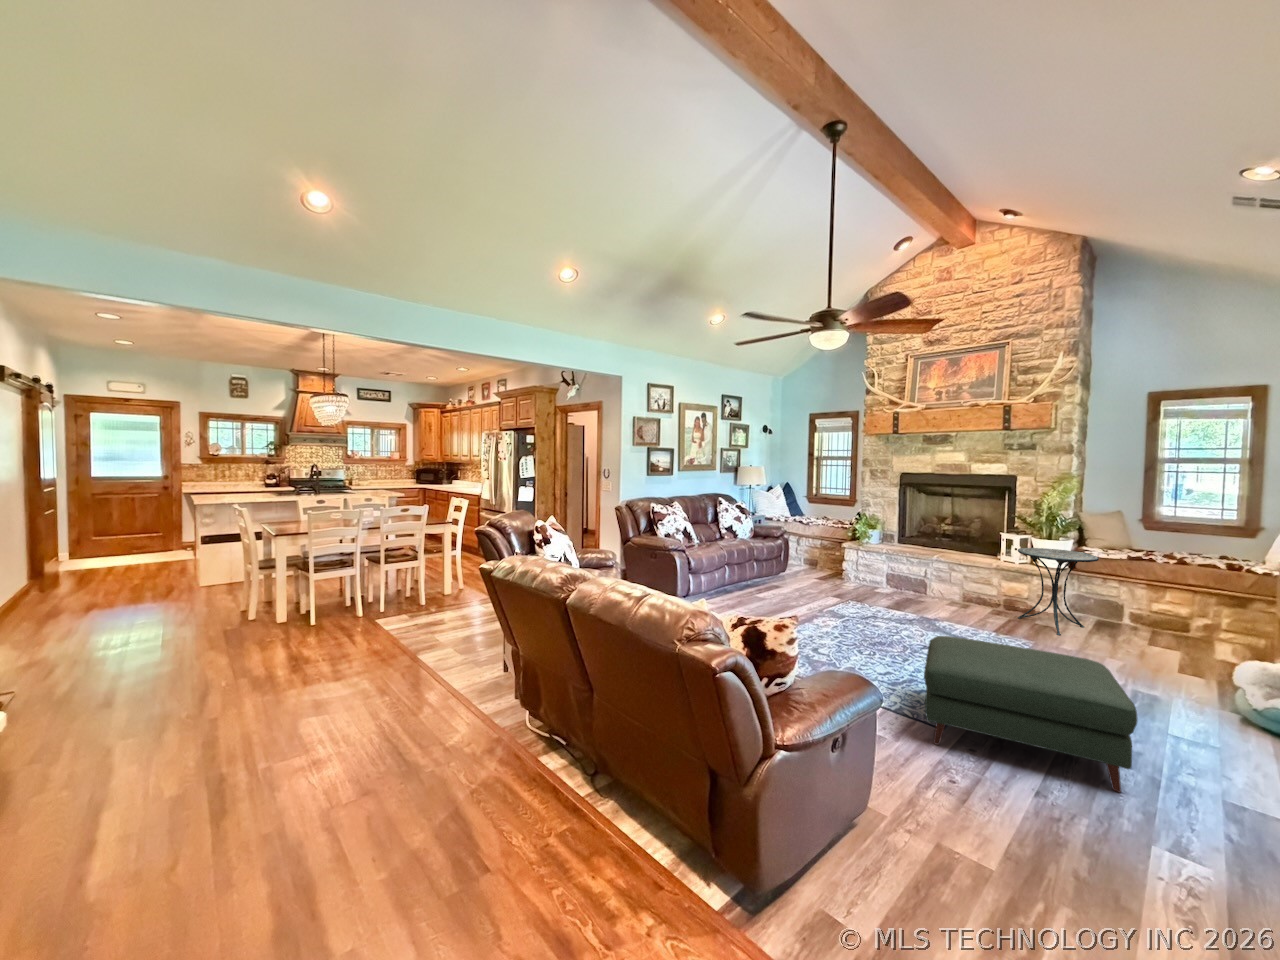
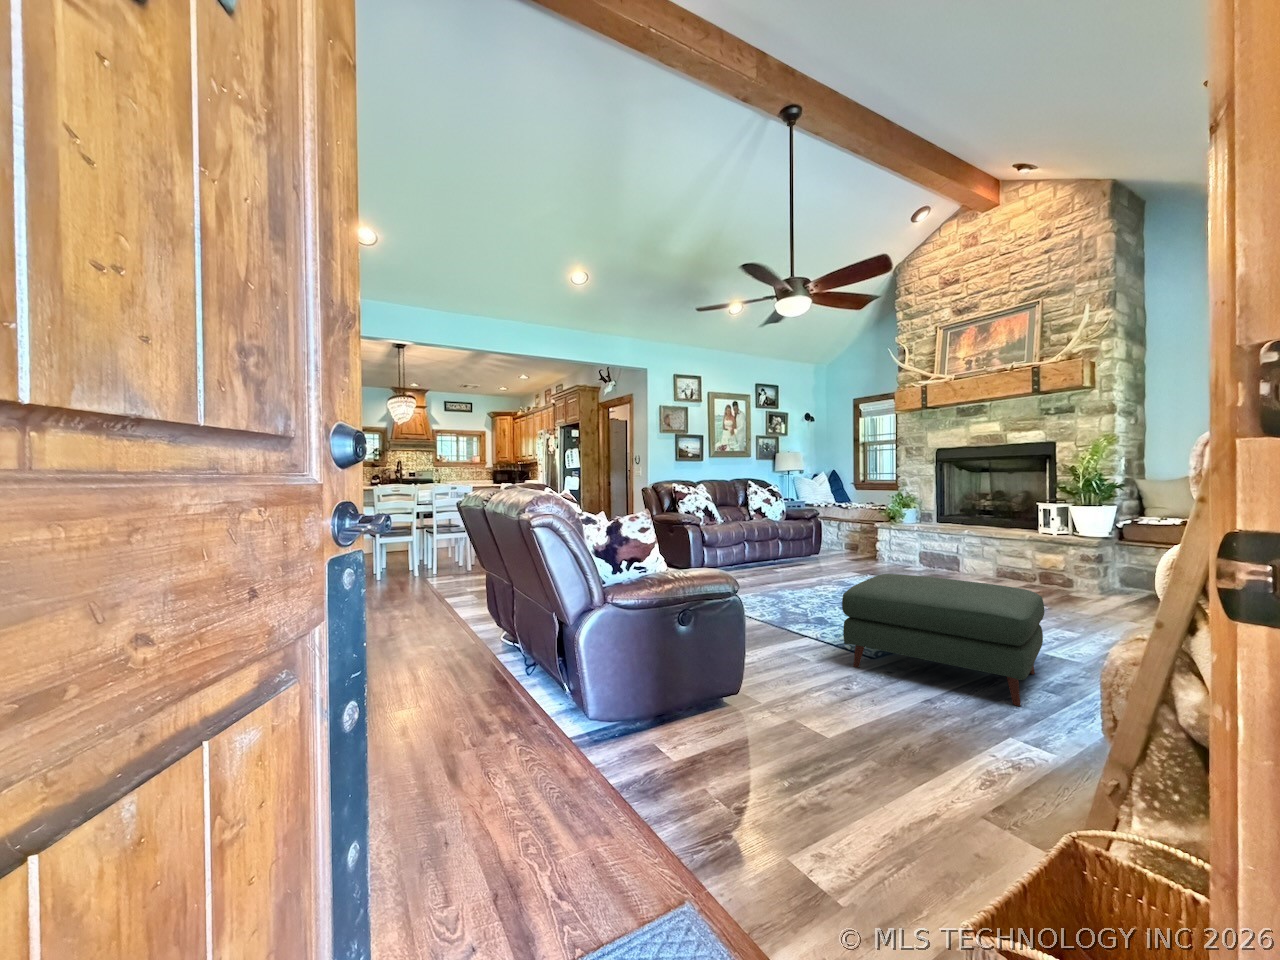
side table: present [1018,548,1099,635] -> none [1042,514,1132,603]

